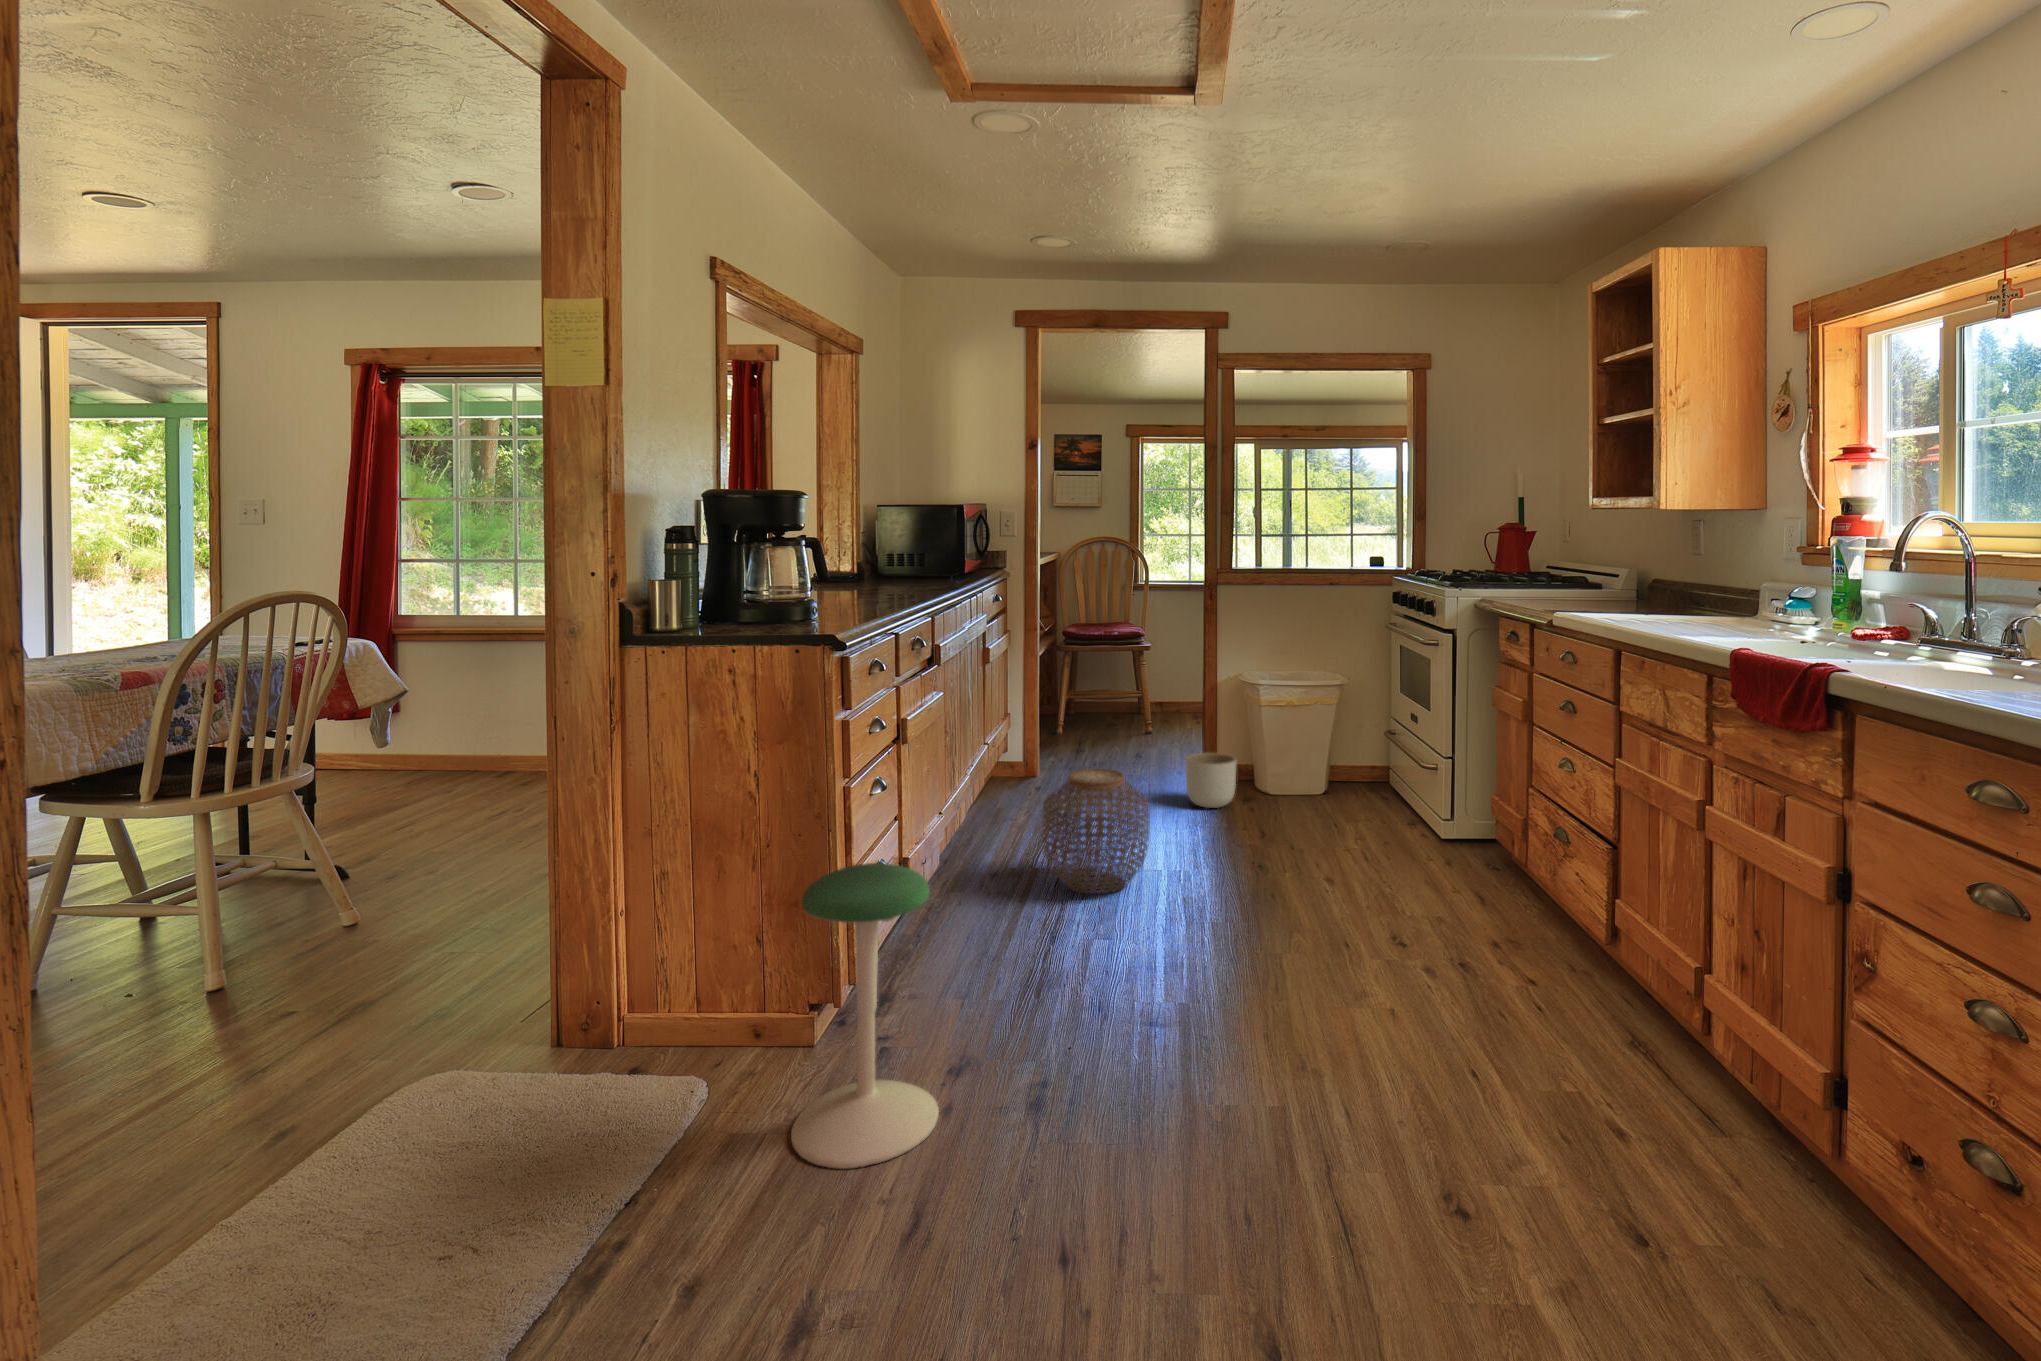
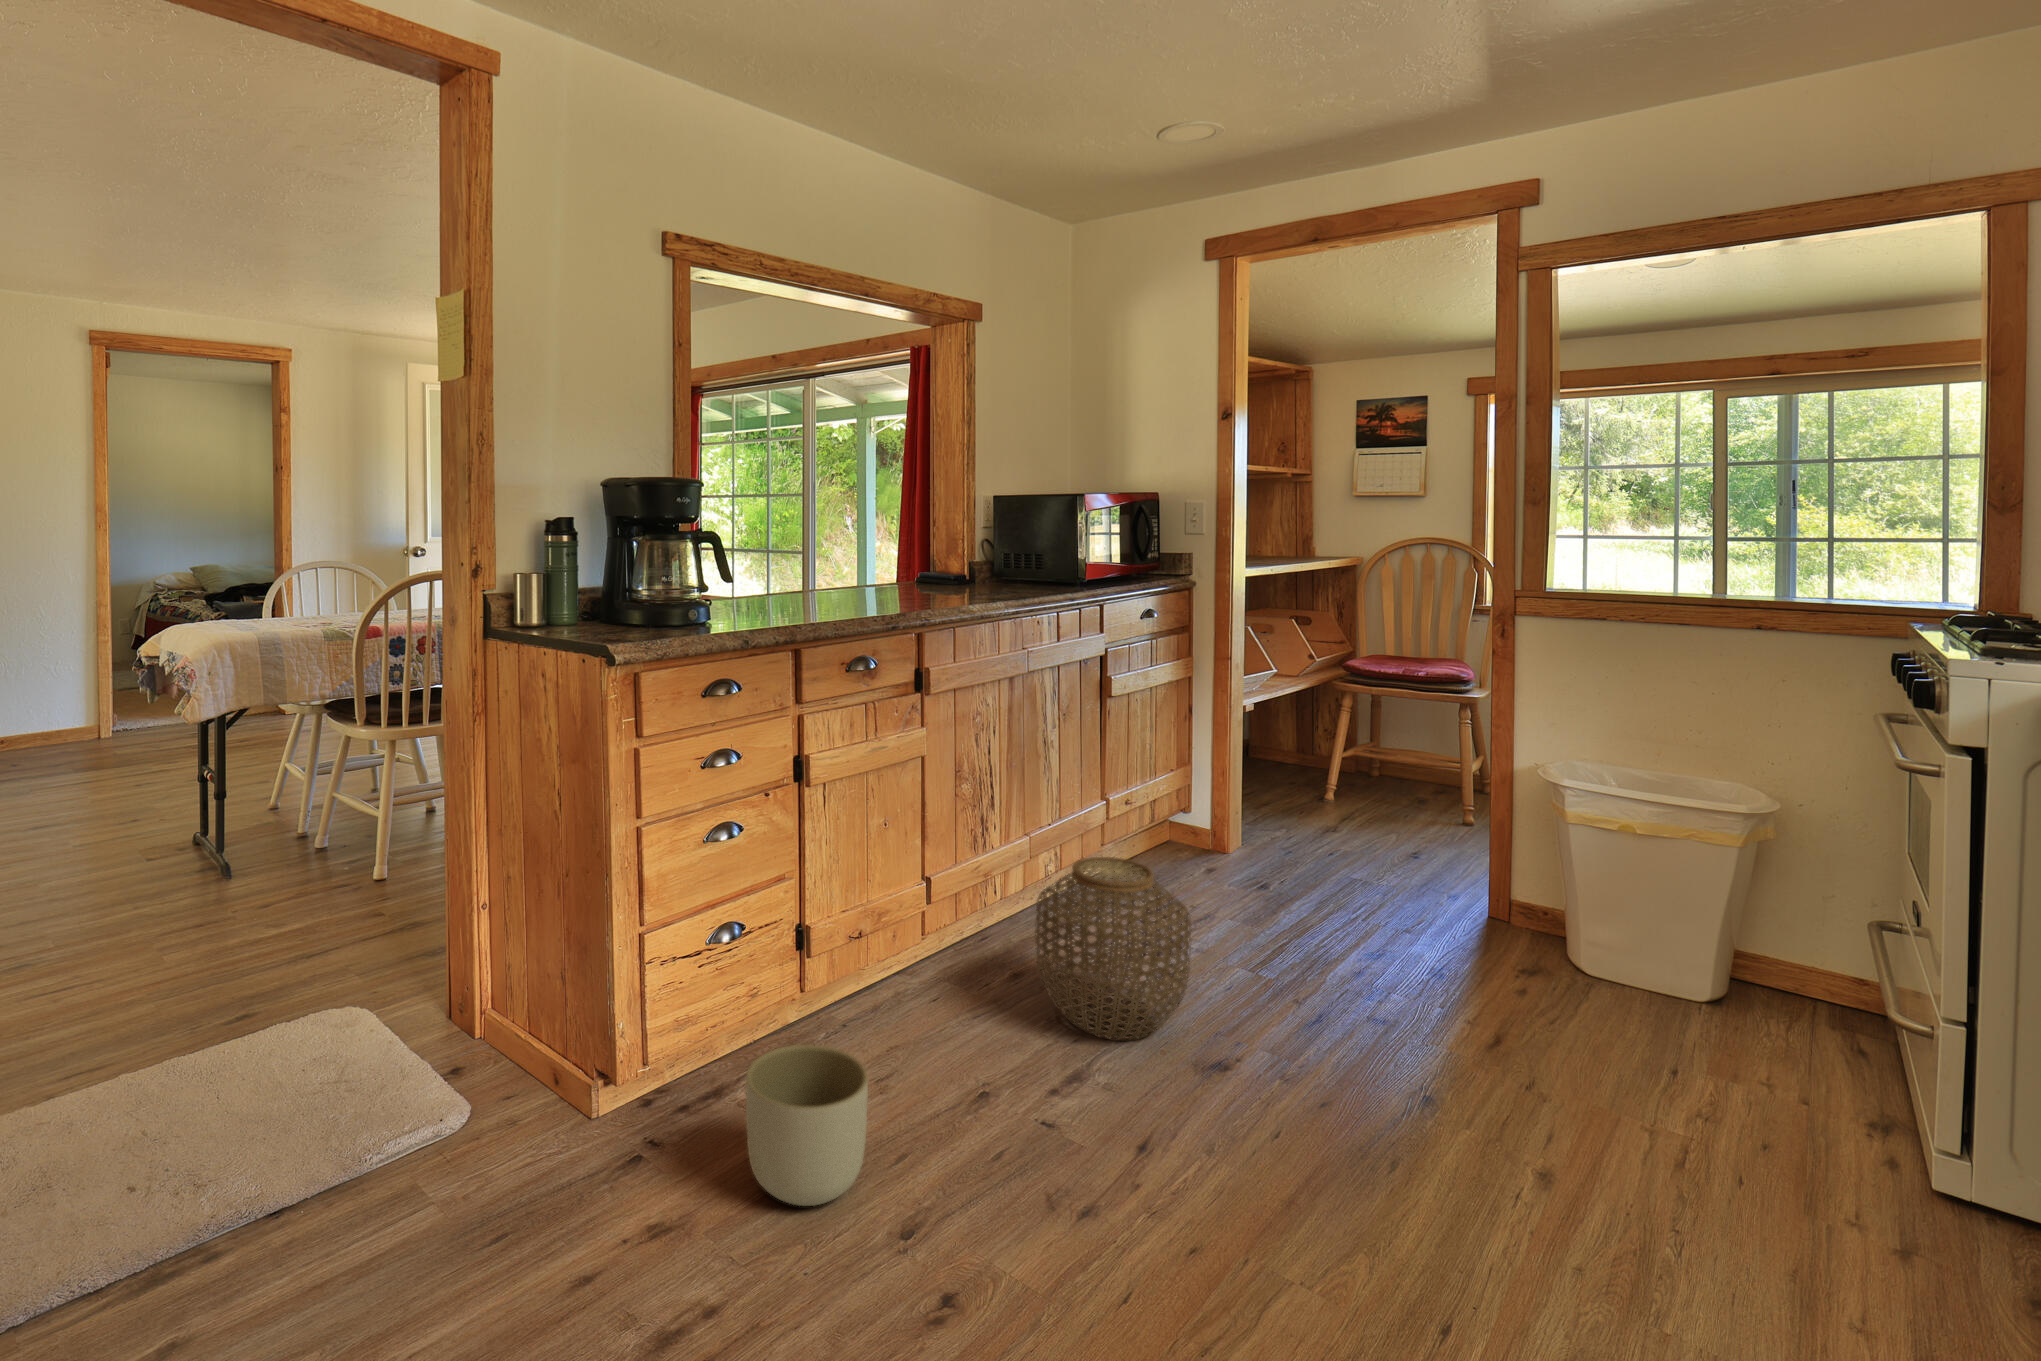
planter: present [1186,753,1237,808] -> present [746,1044,868,1206]
stool: present [791,863,939,1169] -> none [426,918,604,1287]

